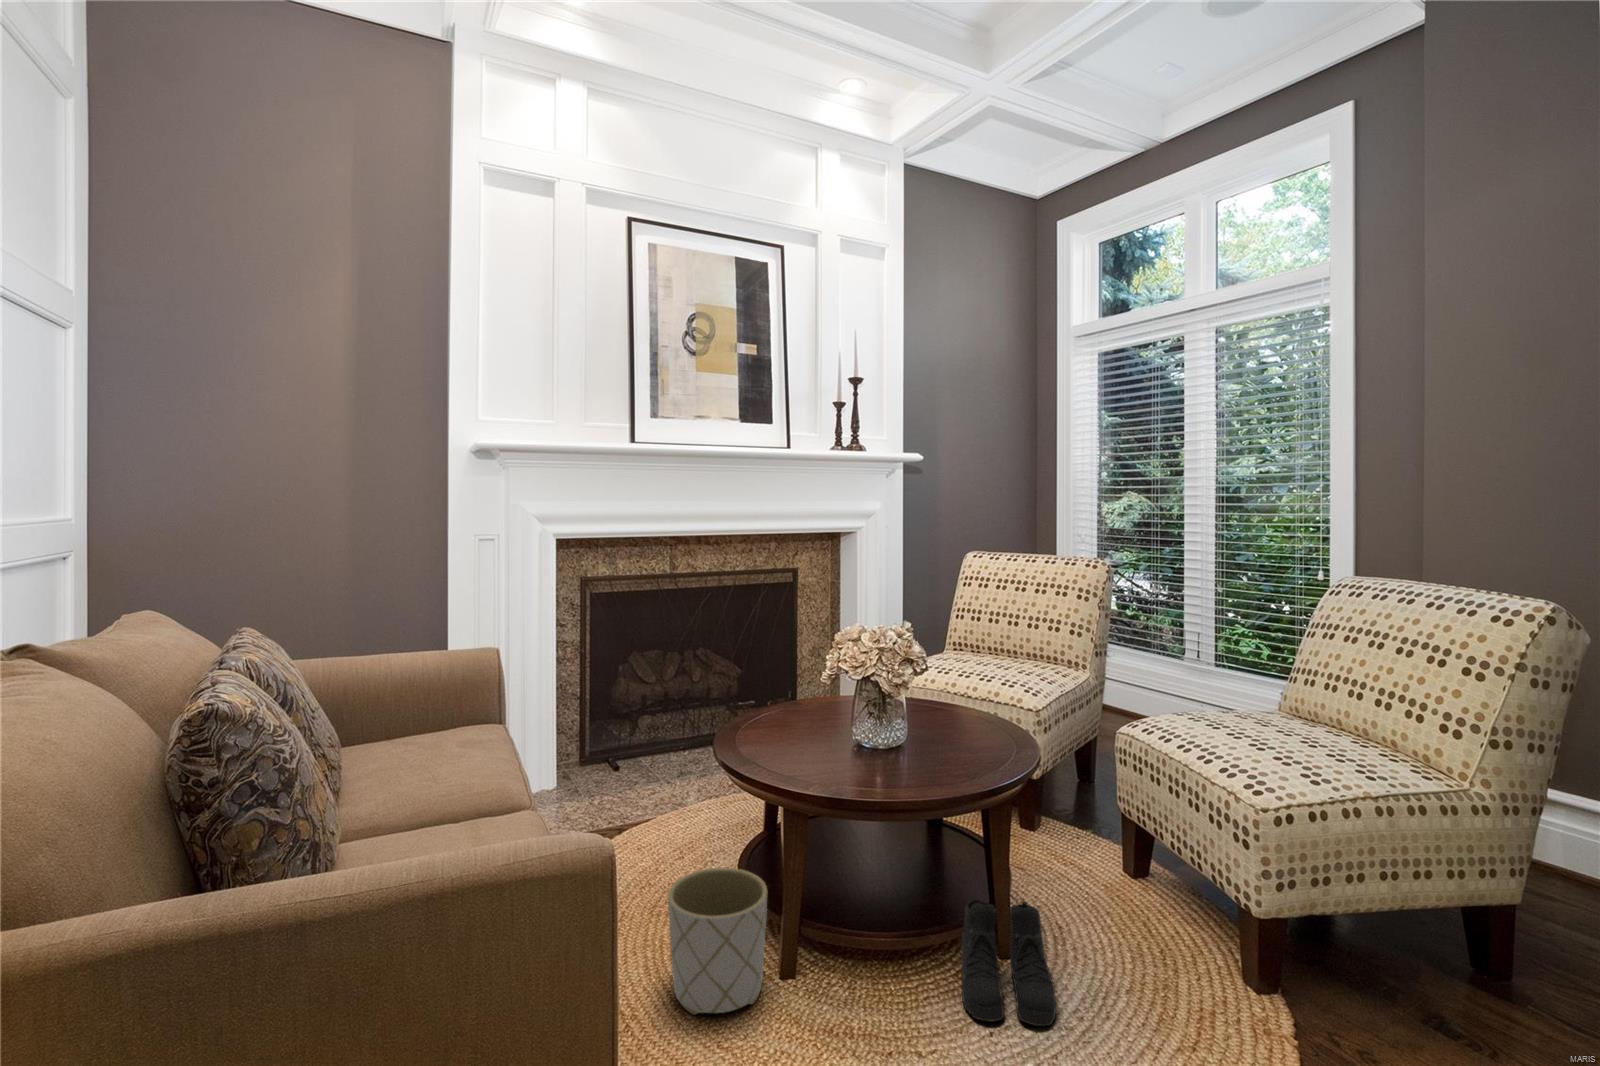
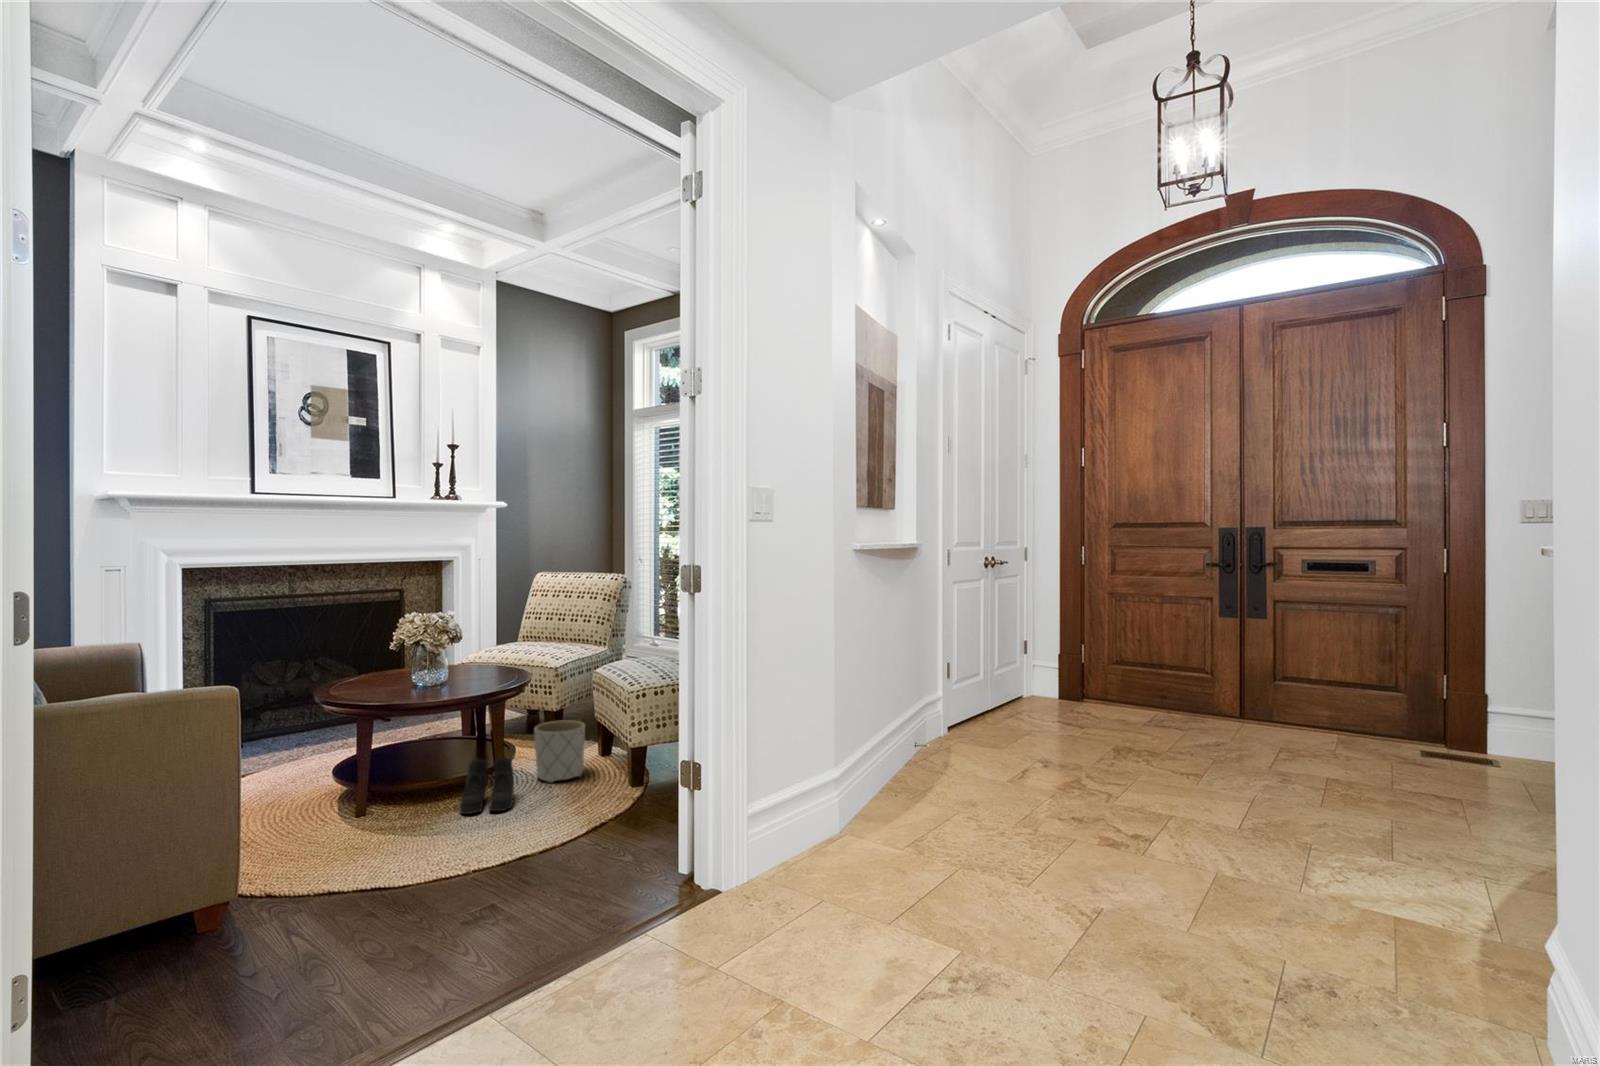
planter: present [668,867,767,1015] -> present [534,720,585,783]

